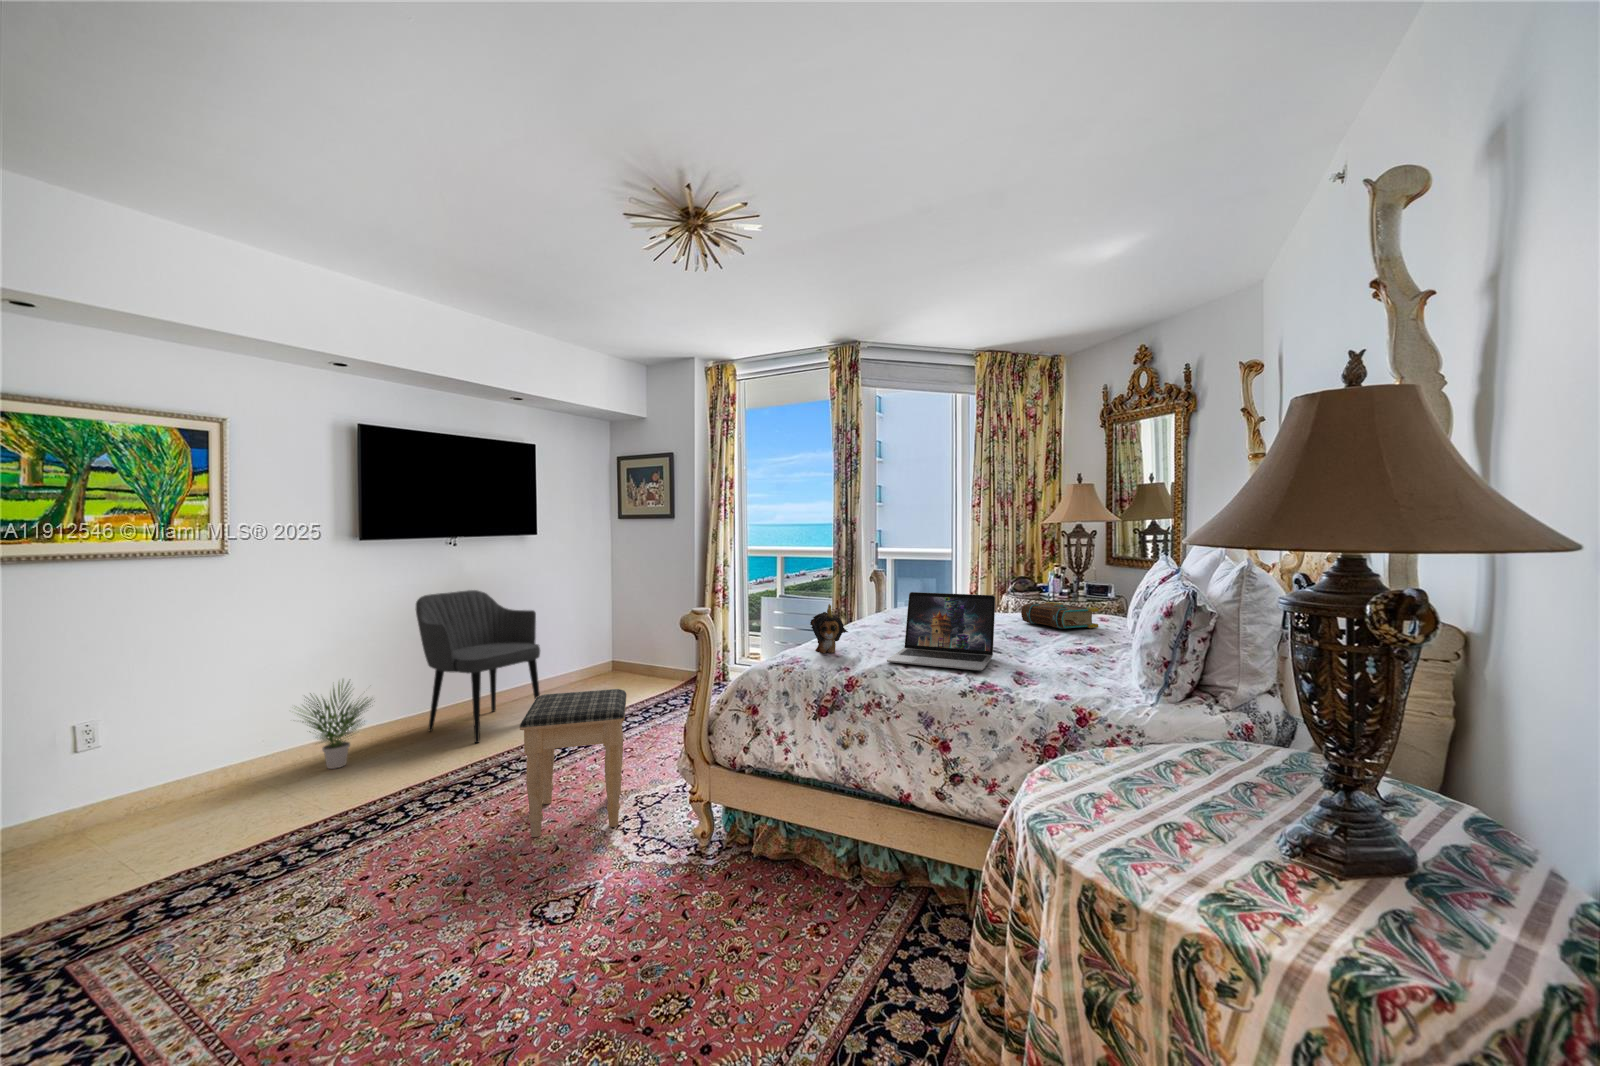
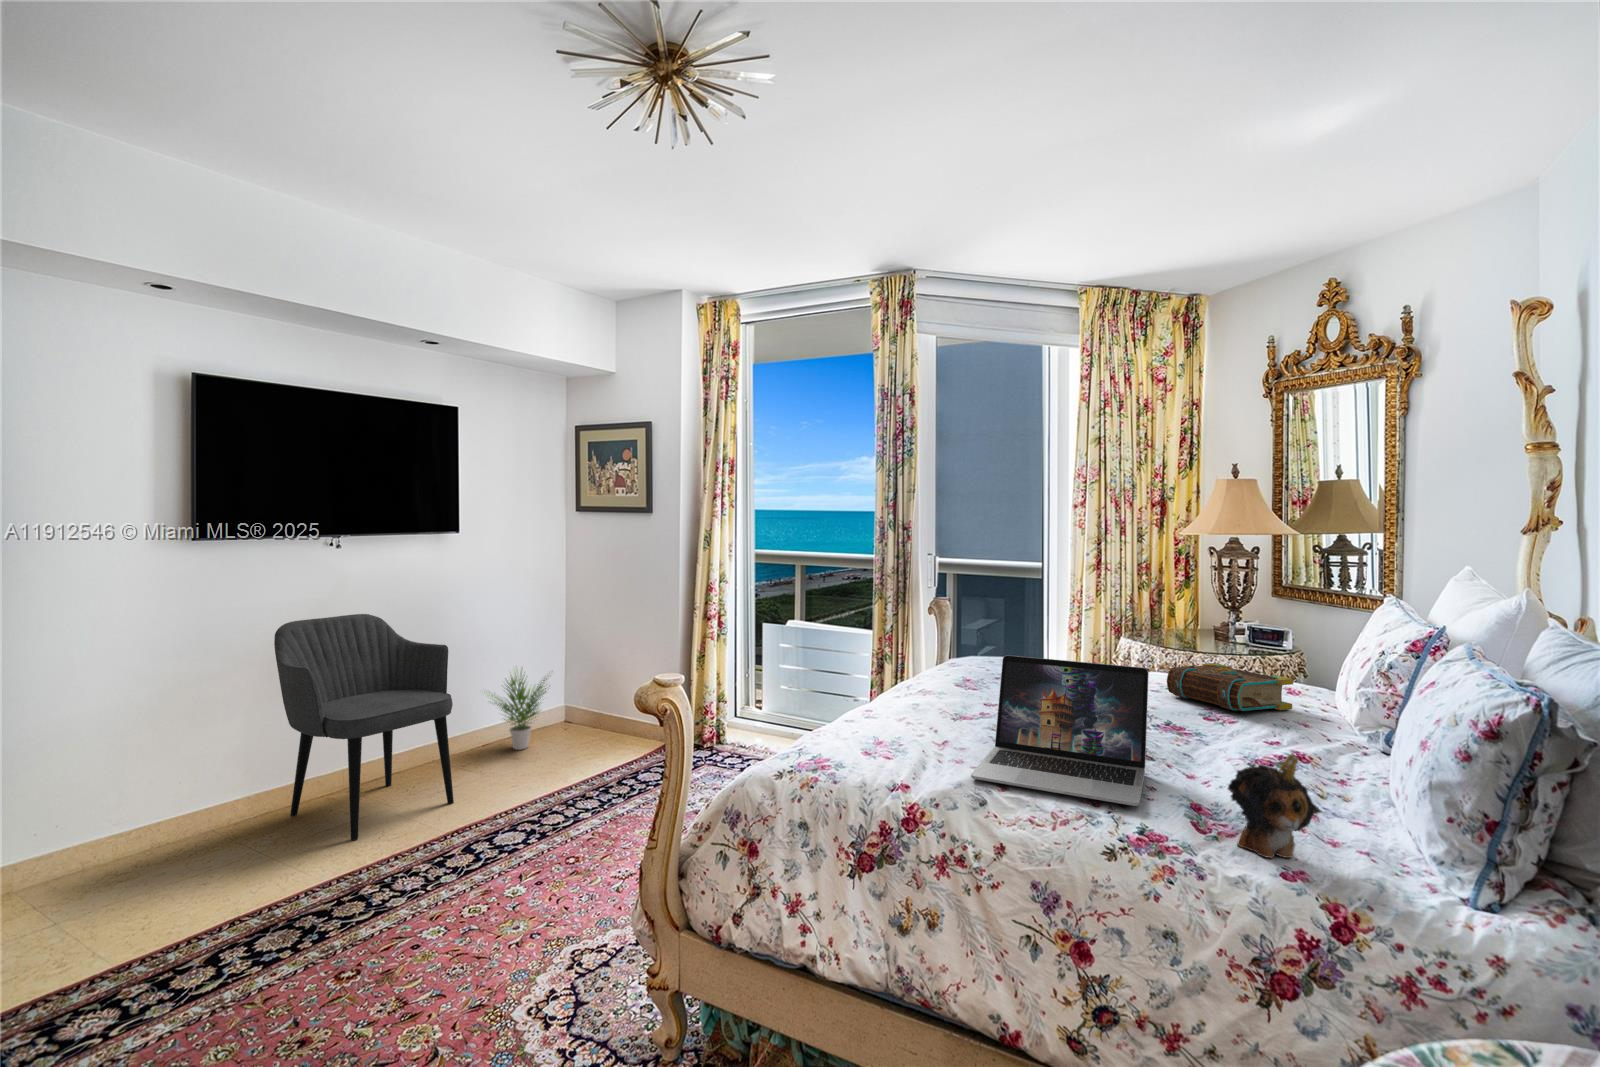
plush toy: present [810,604,848,653] -> present [1228,754,1322,858]
potted plant: present [304,681,372,769] -> present [486,673,547,750]
footstool: present [520,689,627,837] -> none [382,784,560,1027]

